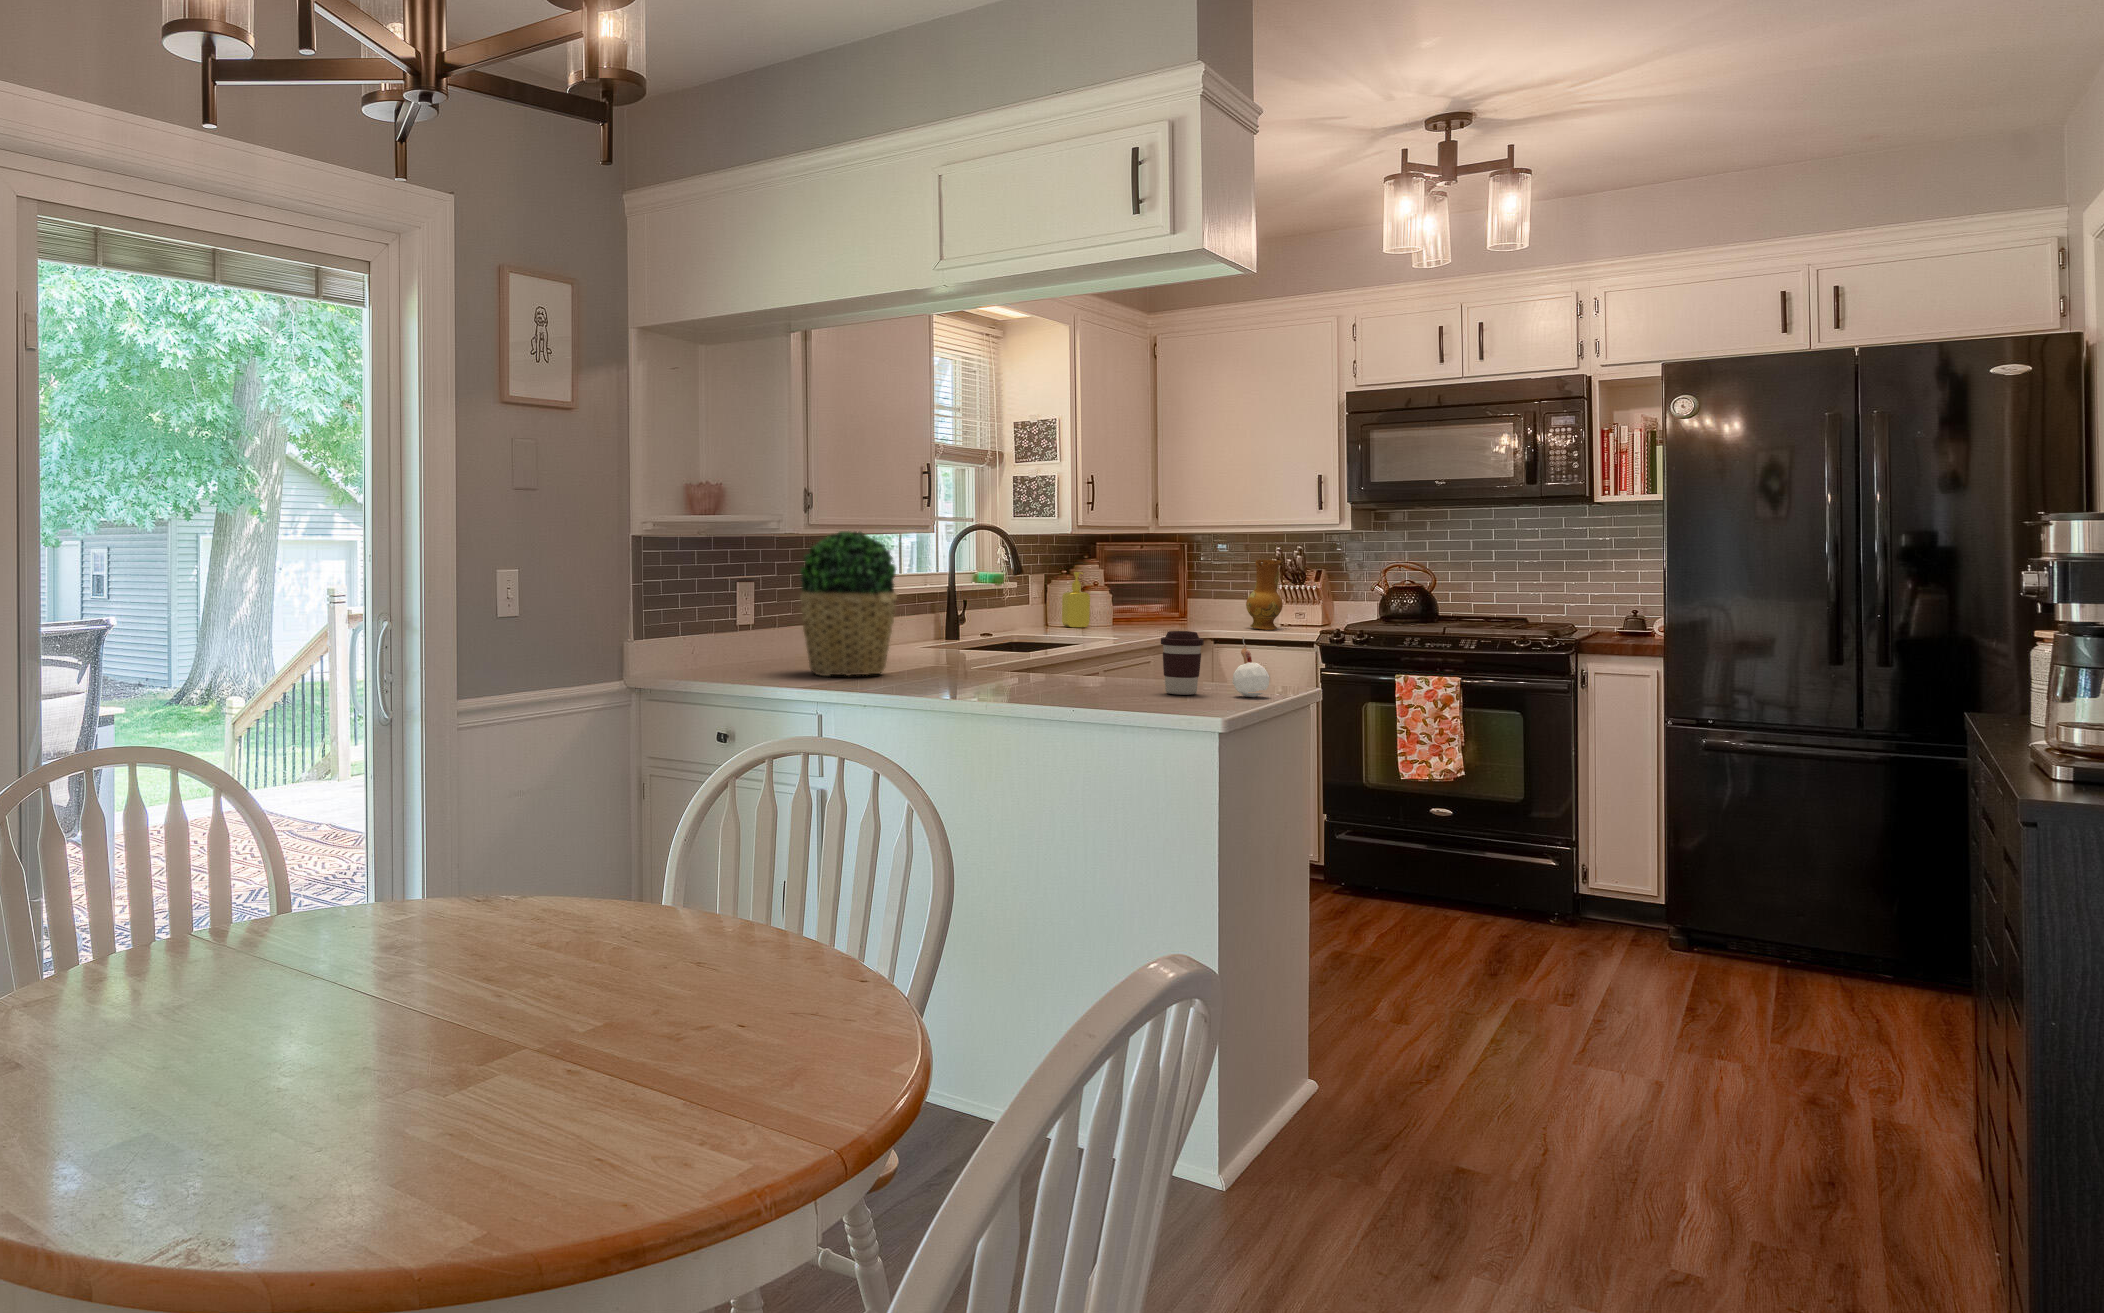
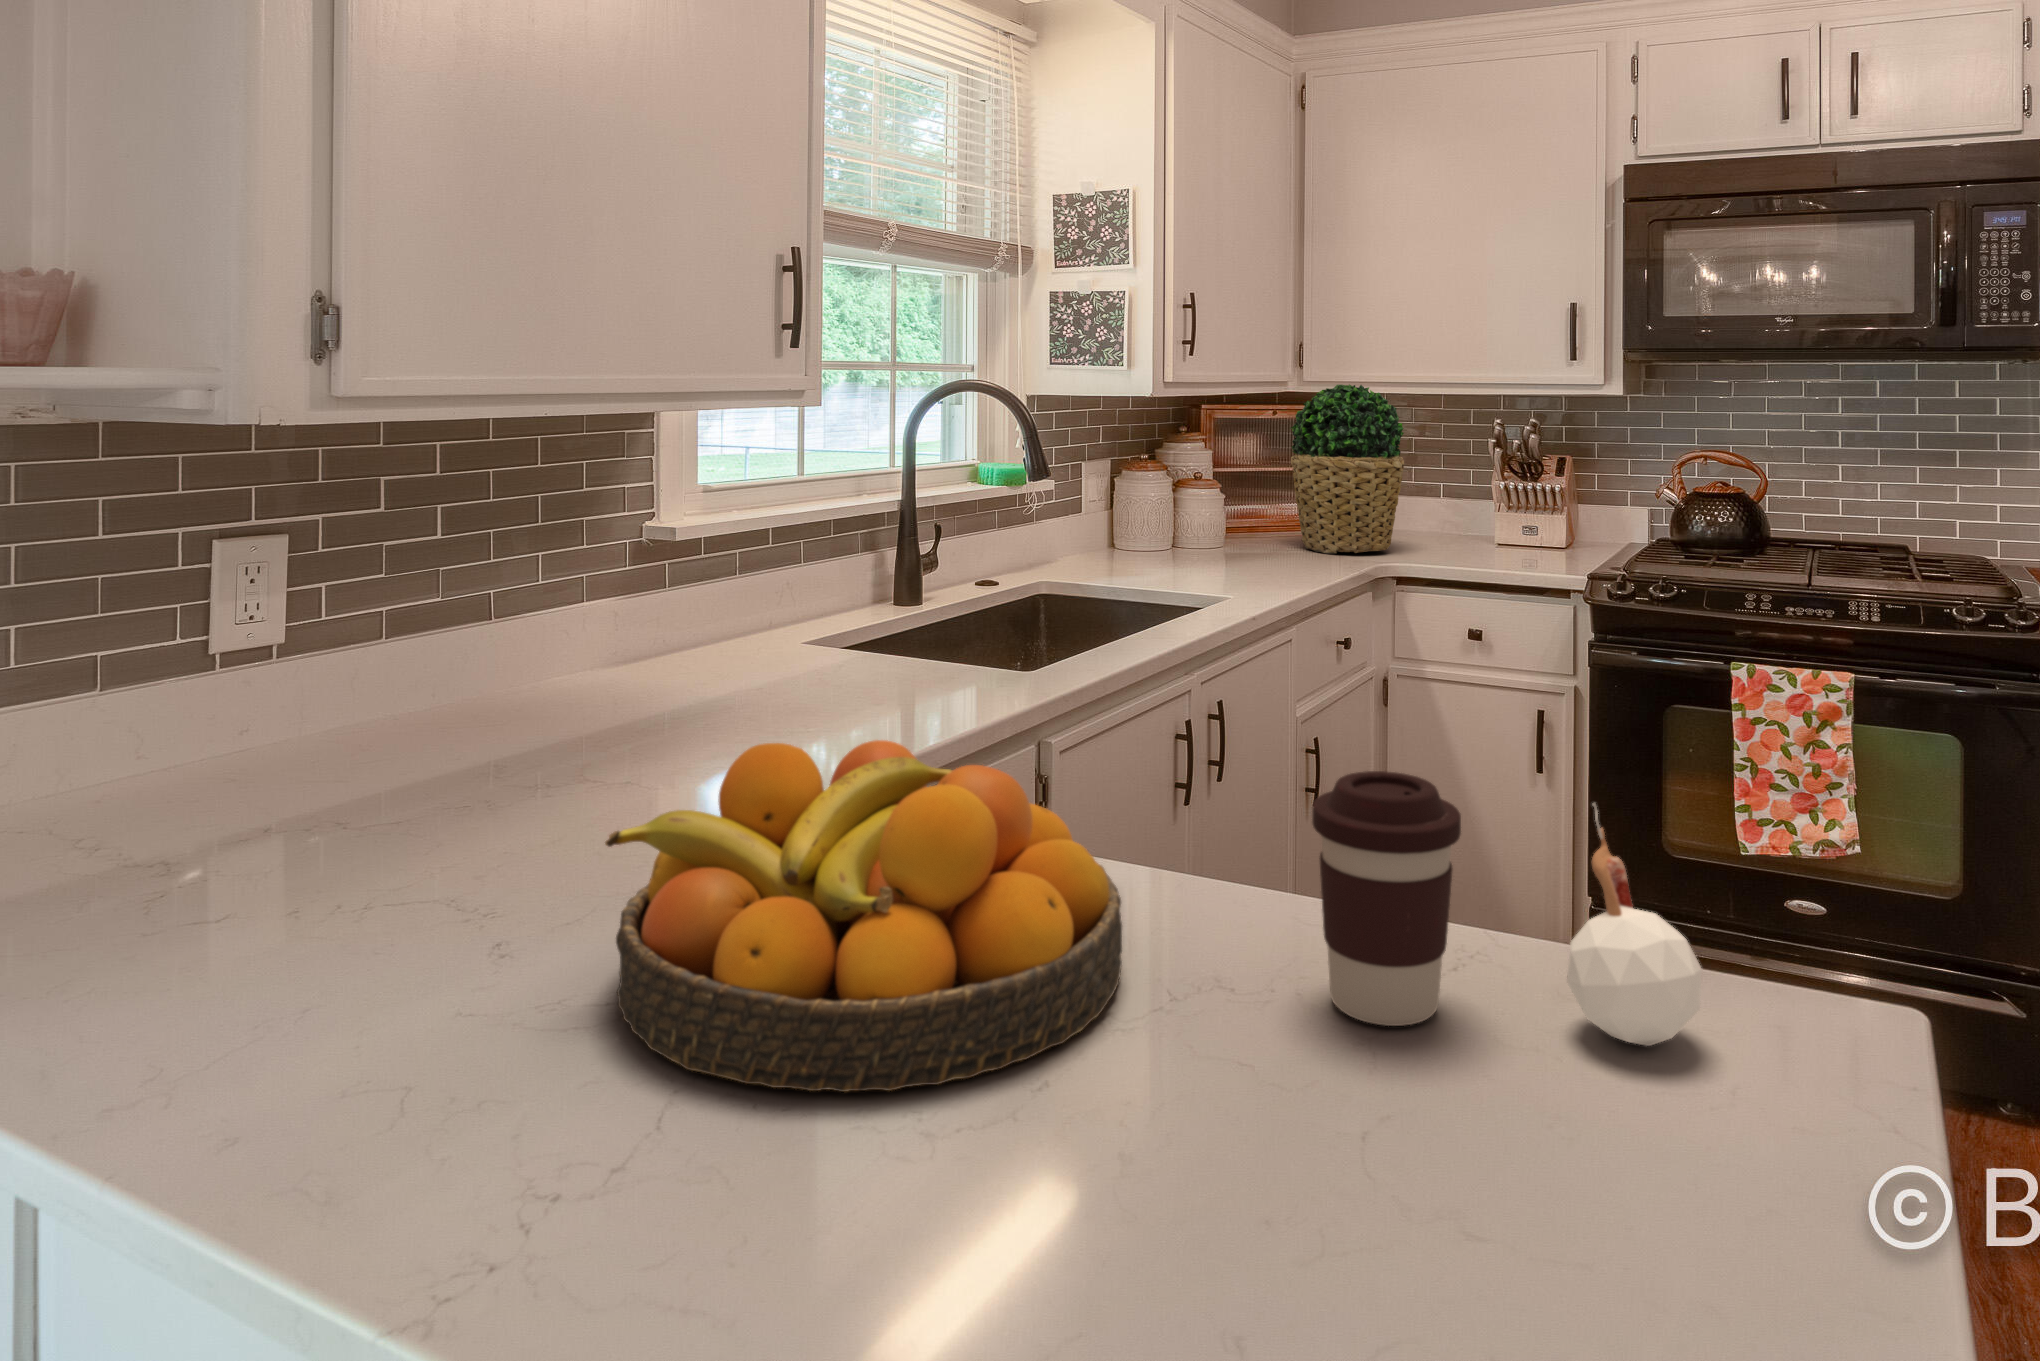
potted plant: present [800,531,897,676] -> present [1290,384,1404,553]
ceramic jug: present [1246,560,1283,630] -> none [1443,435,1501,552]
soap dispenser: present [1062,572,1090,628] -> none [1144,456,1190,553]
fruit bowl: none [961,626,1104,697] -> present [605,740,1122,1092]

